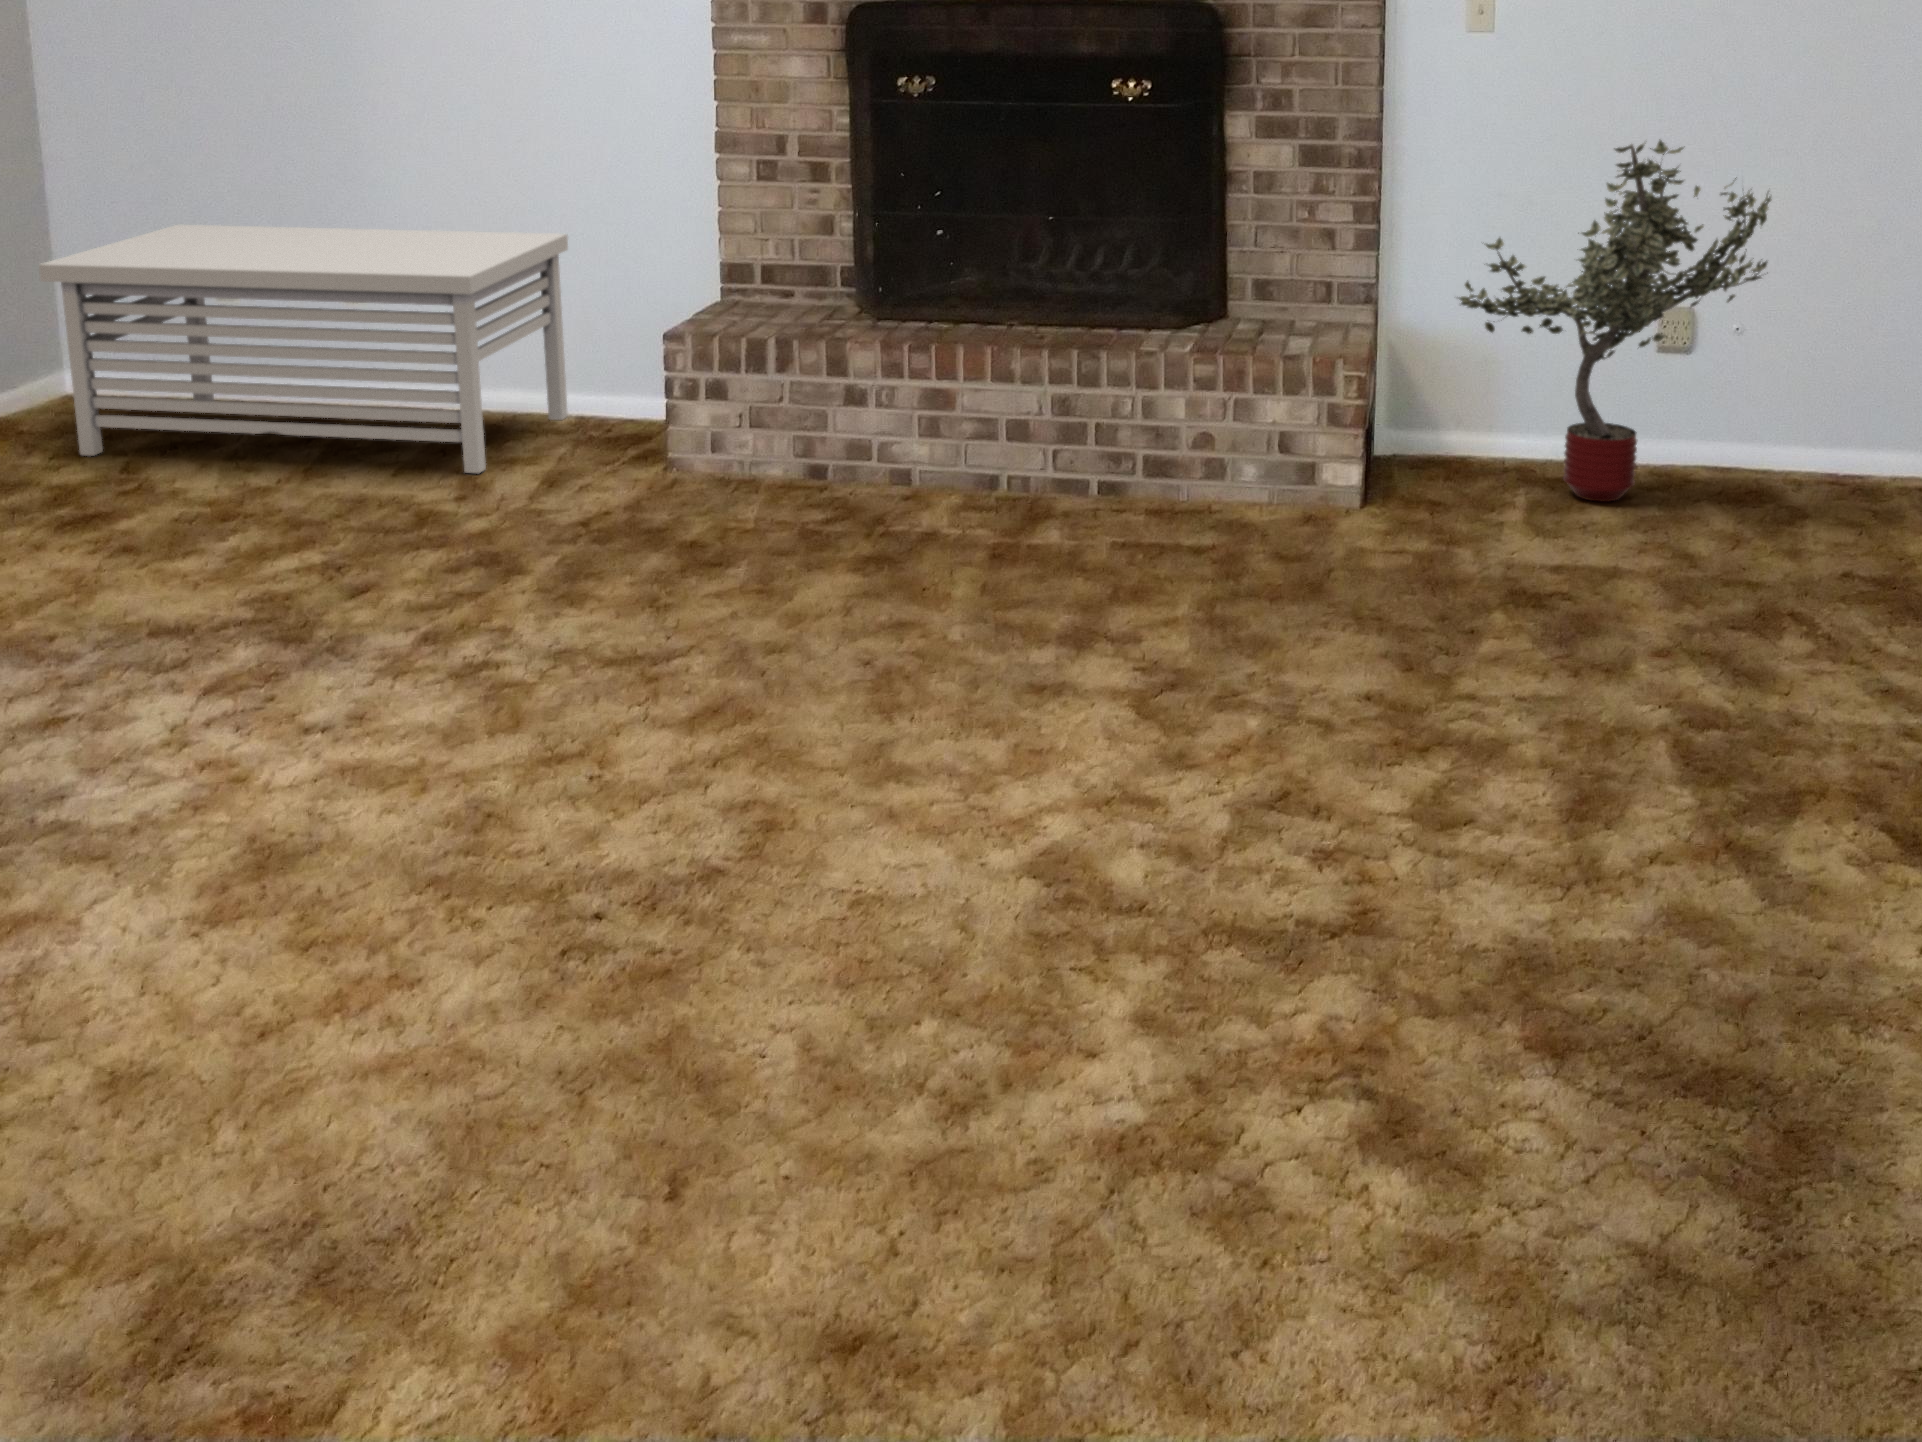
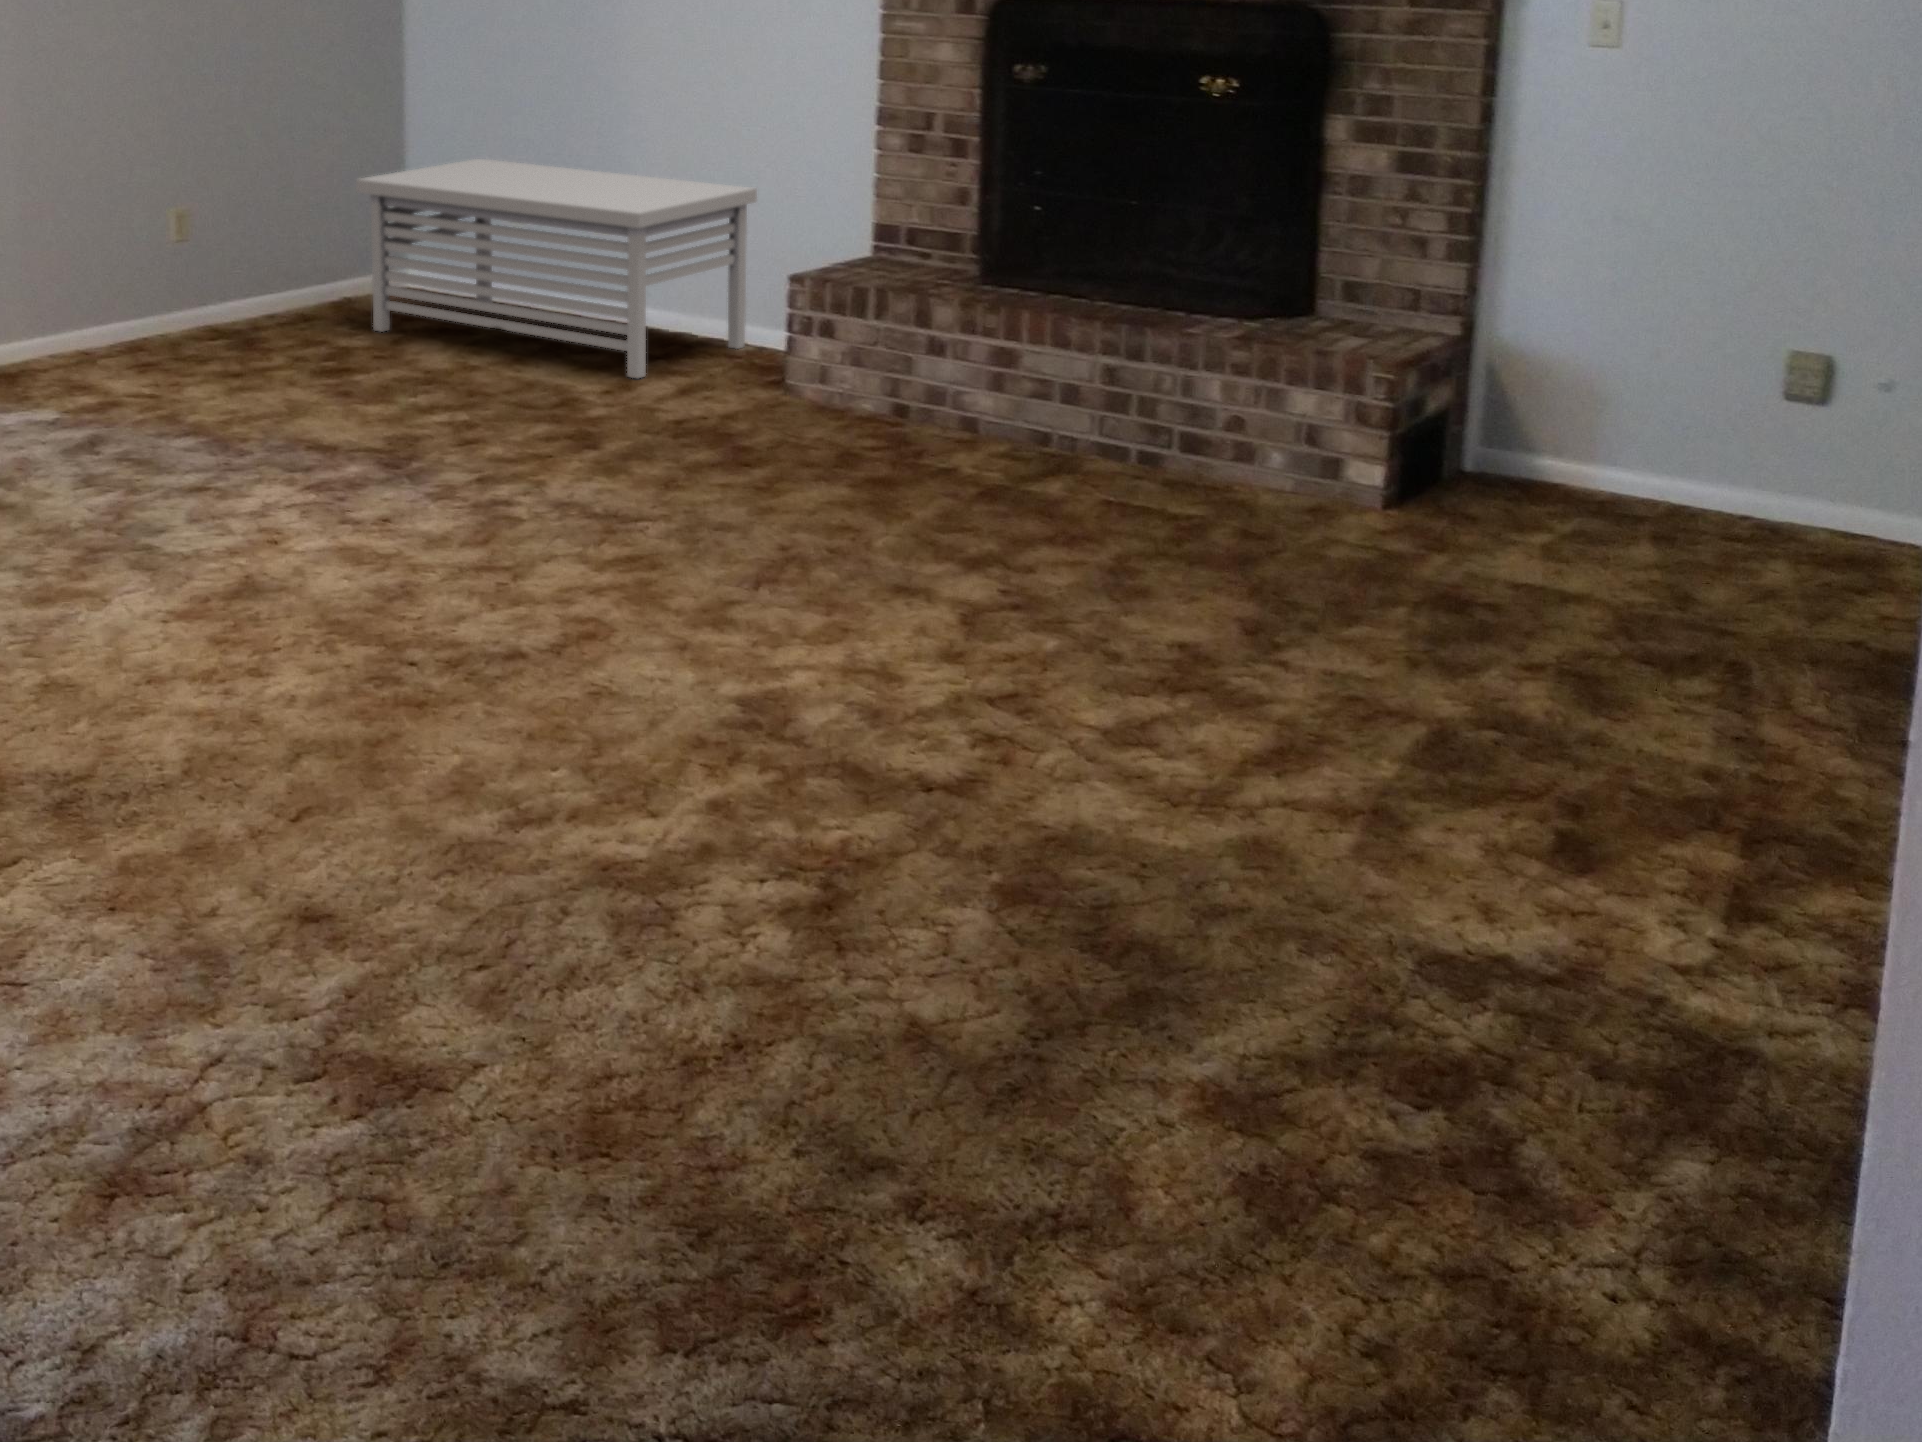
potted tree: present [1459,140,1772,502] -> none [1520,166,1878,543]

